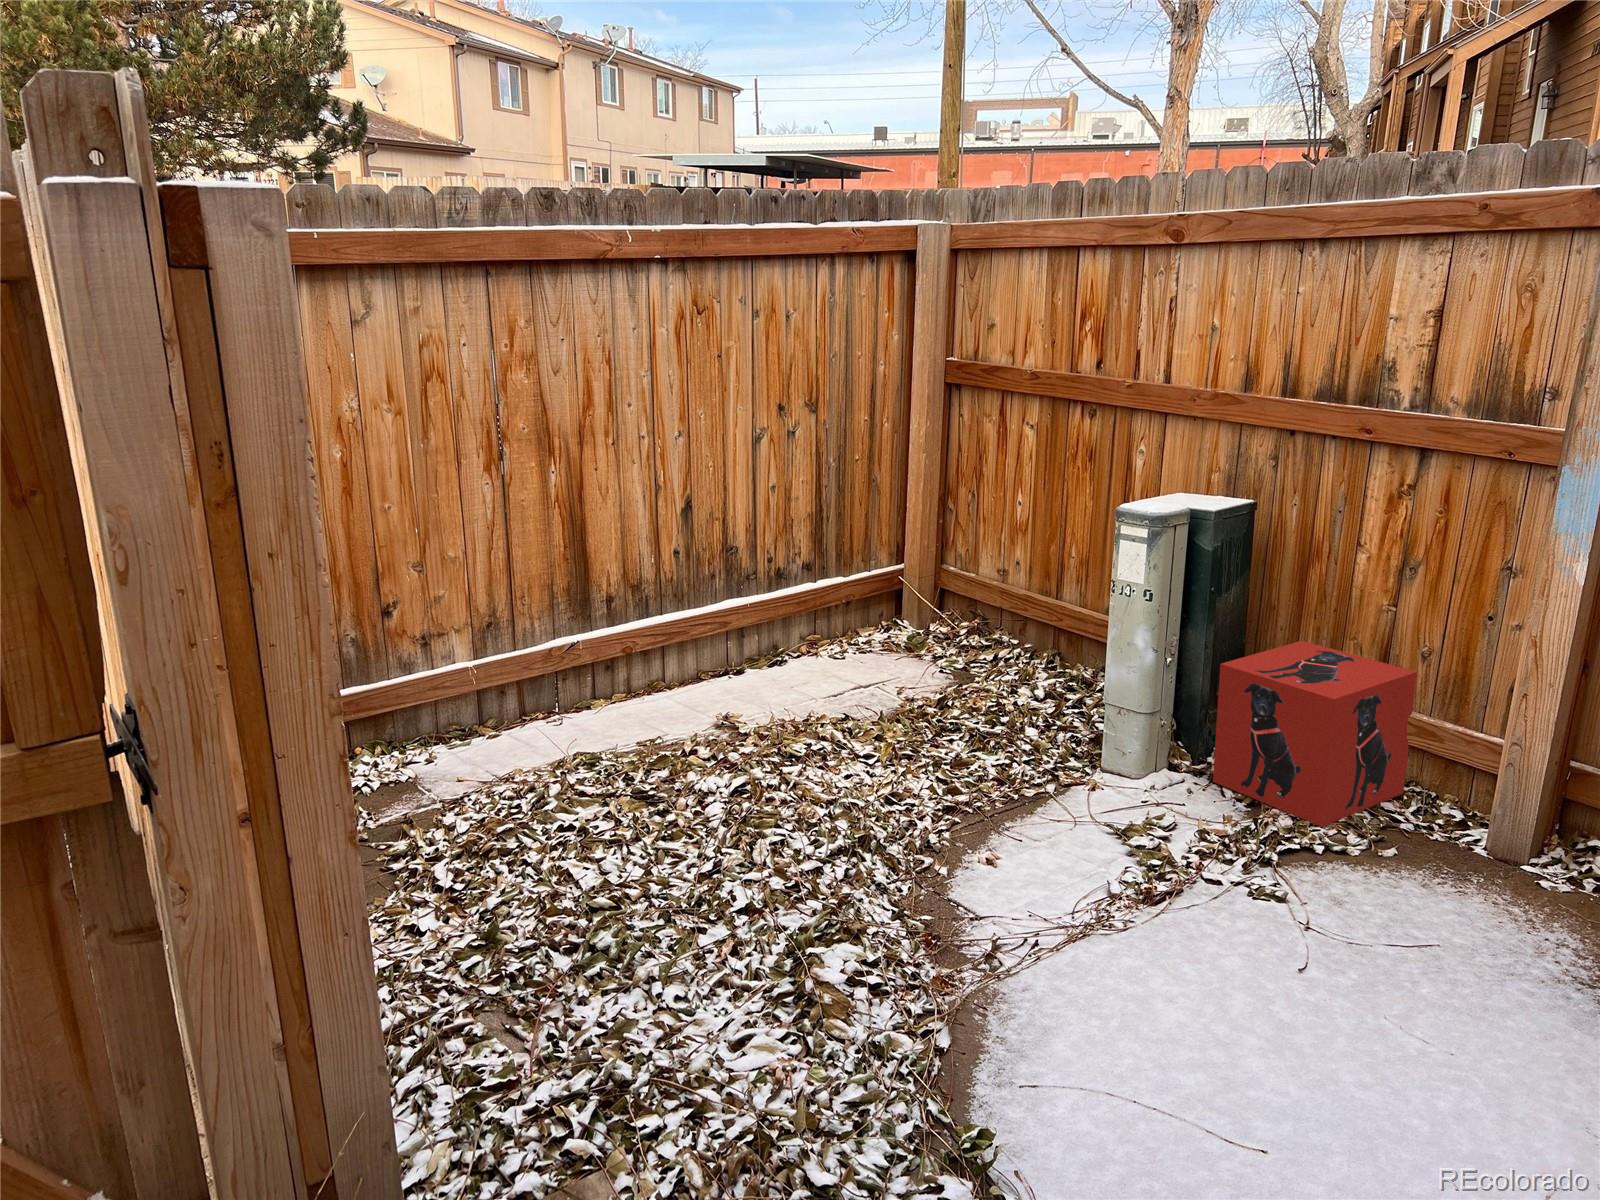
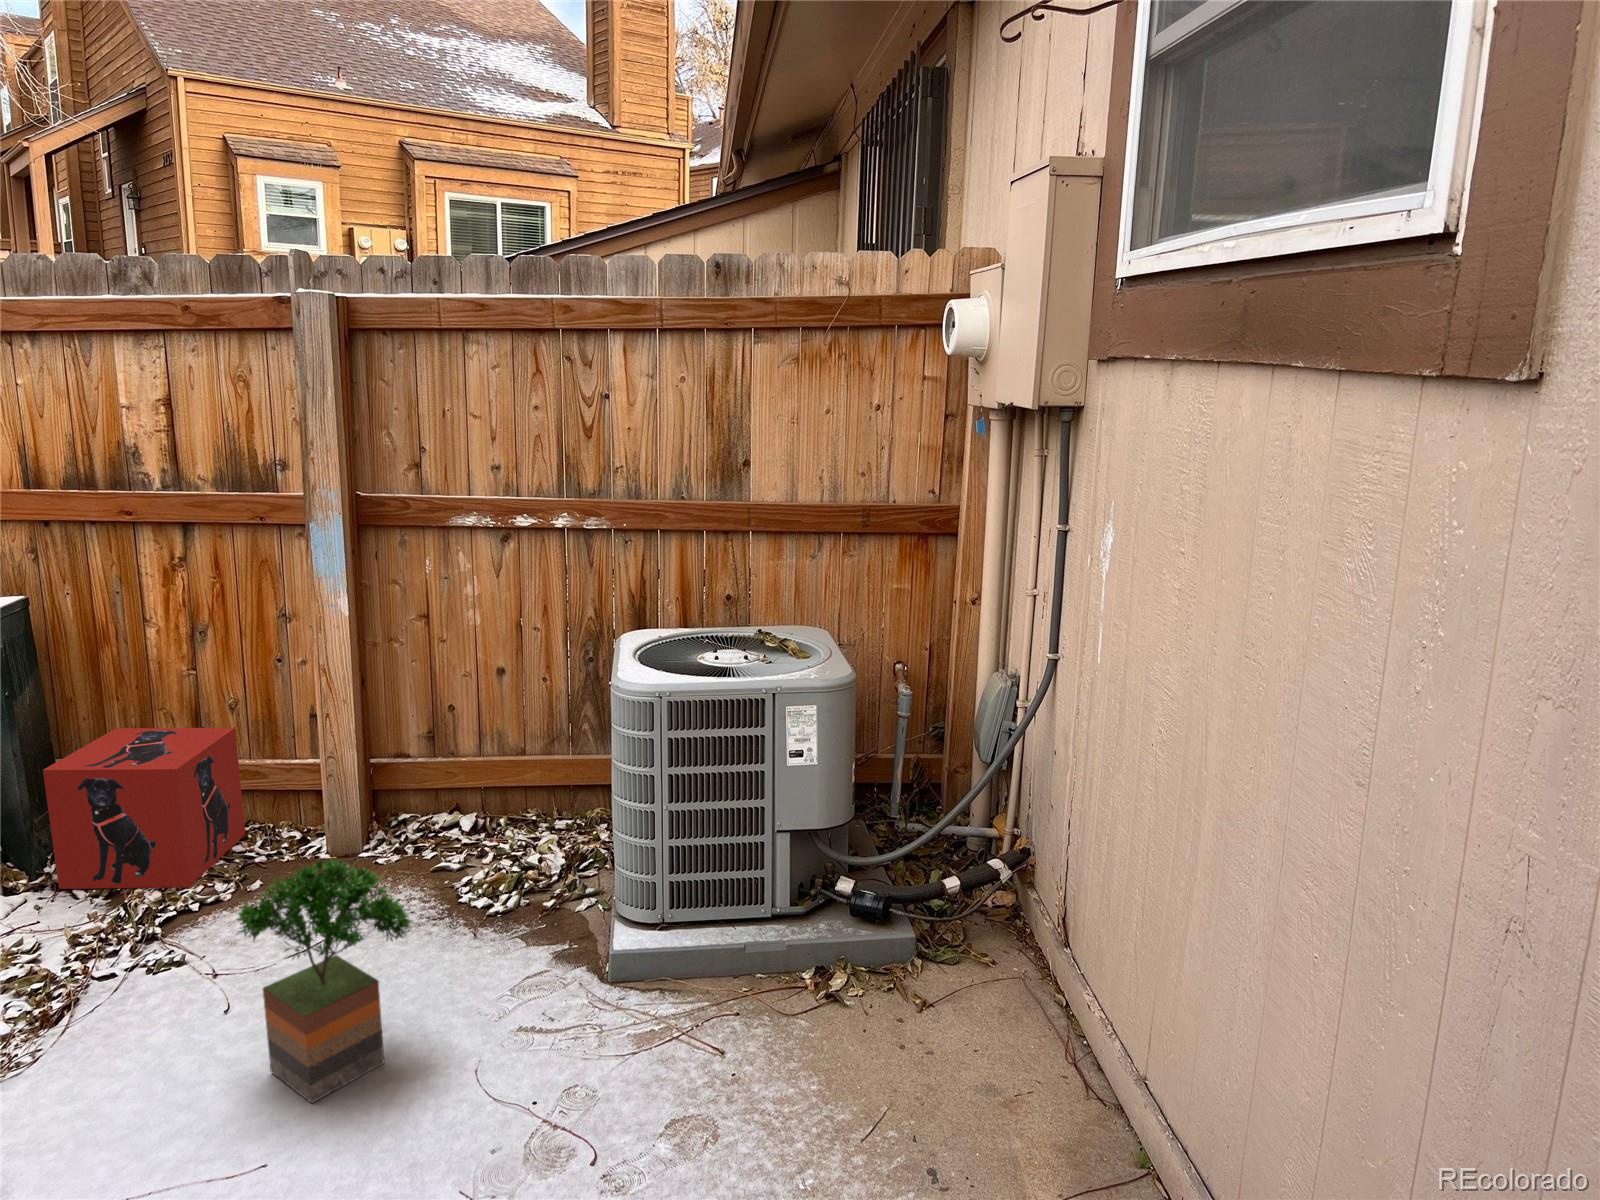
potted tree: none [1295,847,1502,1118] -> present [236,859,411,1103]

